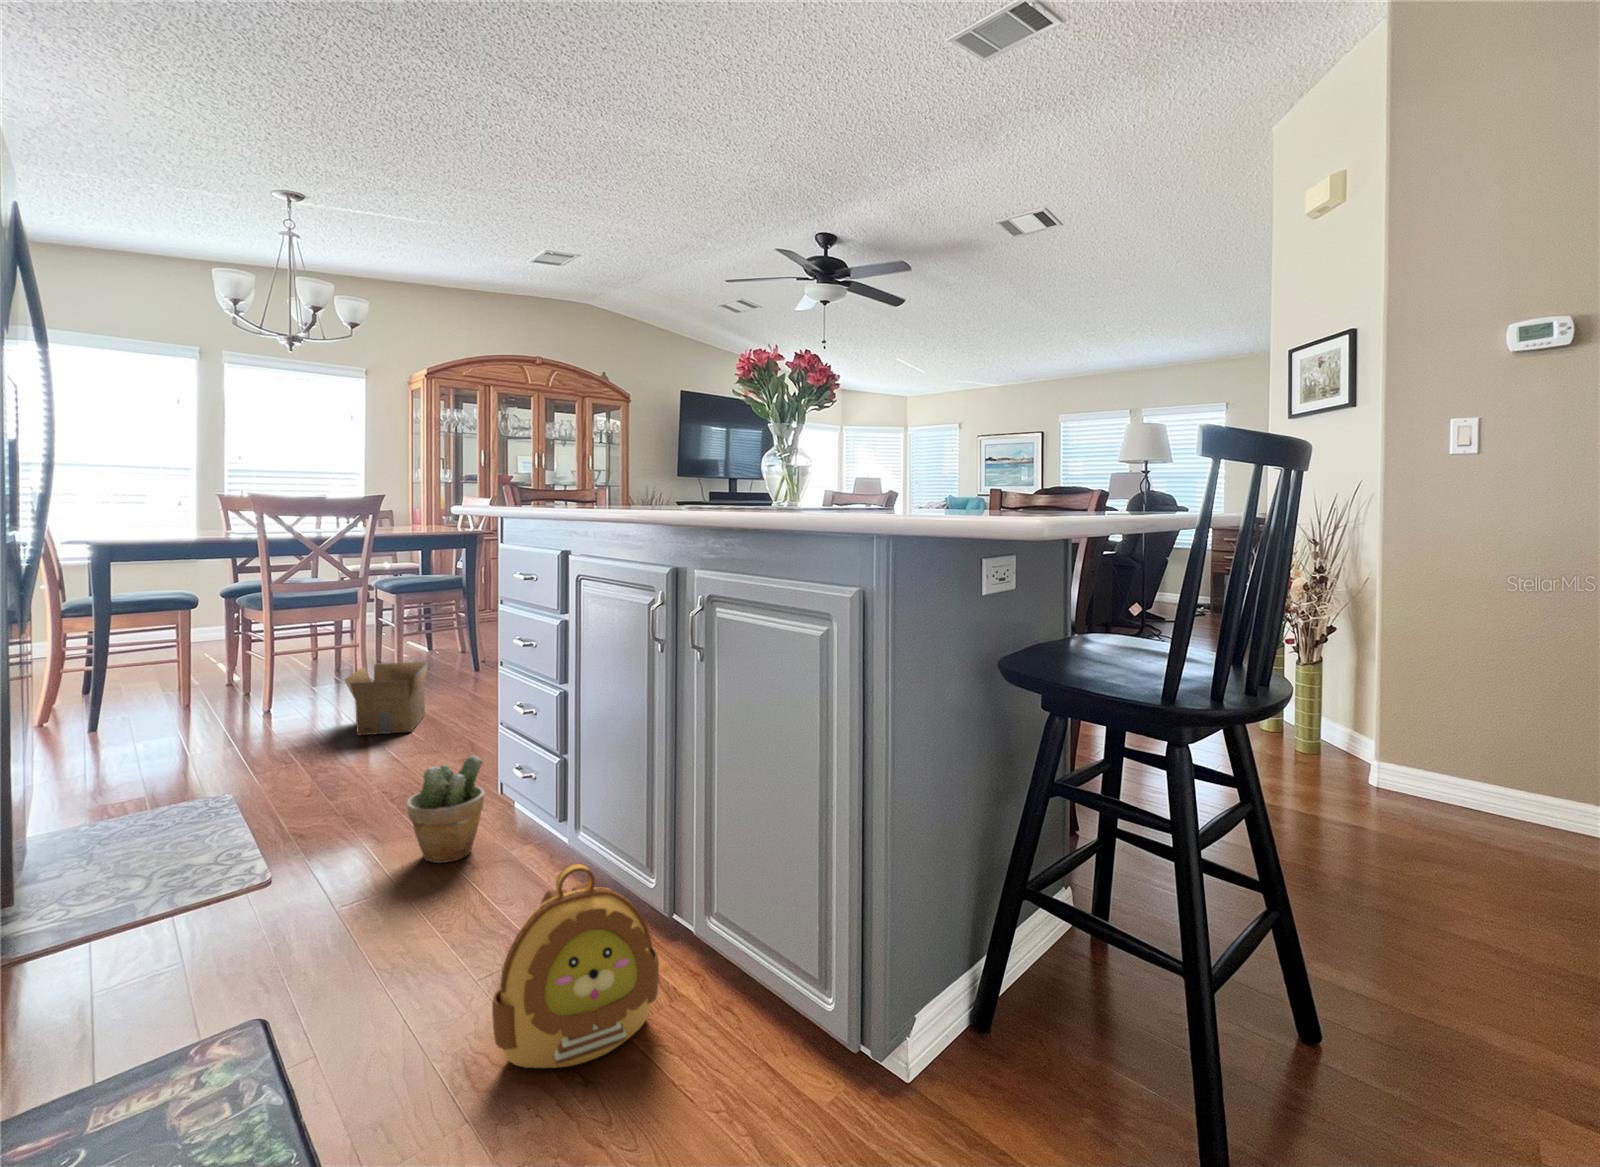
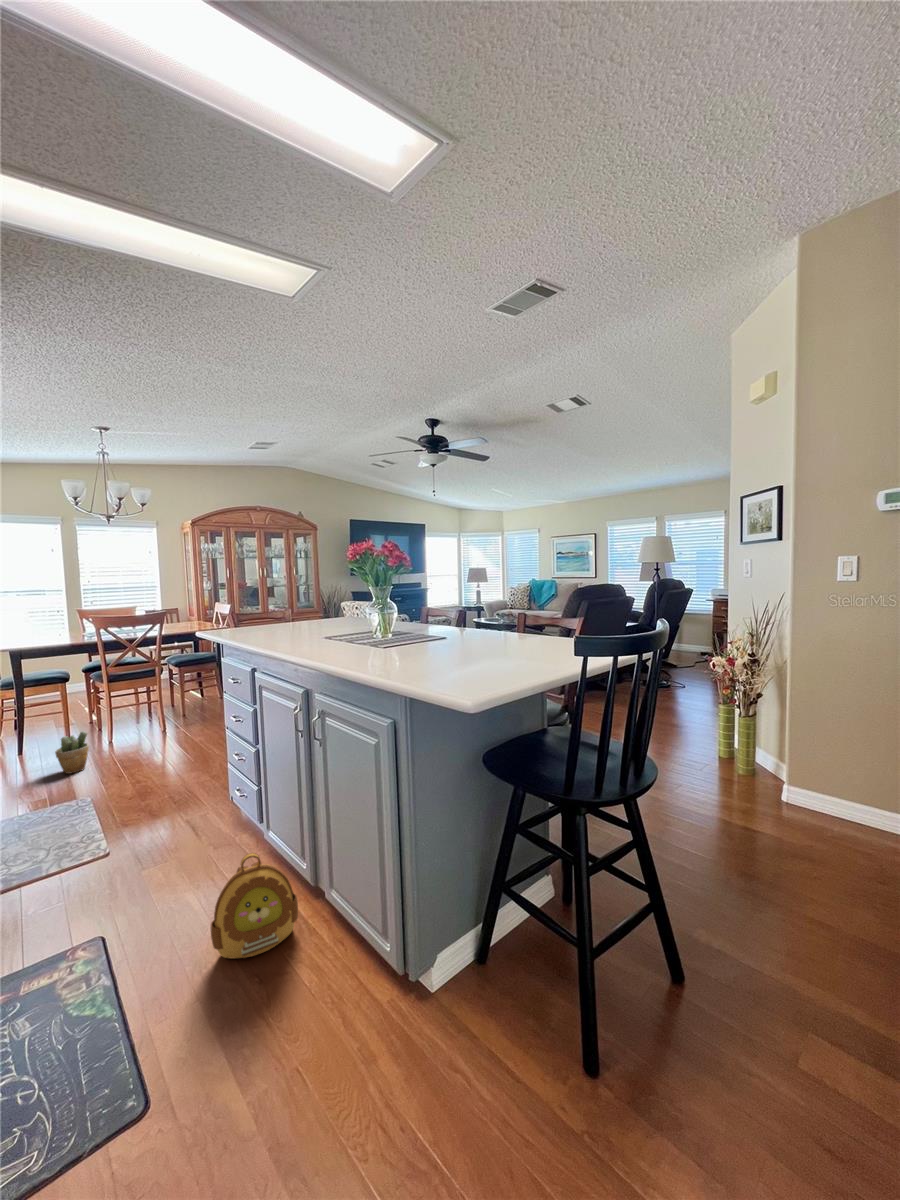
cardboard box: present [345,662,428,735] -> none [146,716,196,765]
potted plant: present [407,755,485,863] -> present [55,731,89,774]

